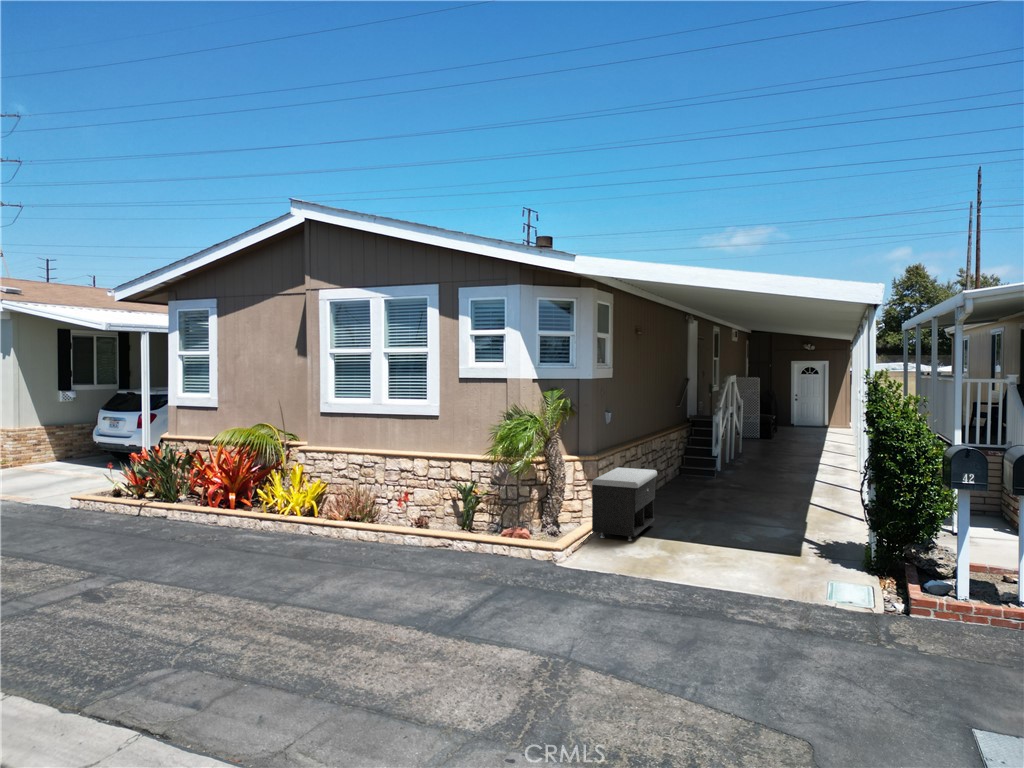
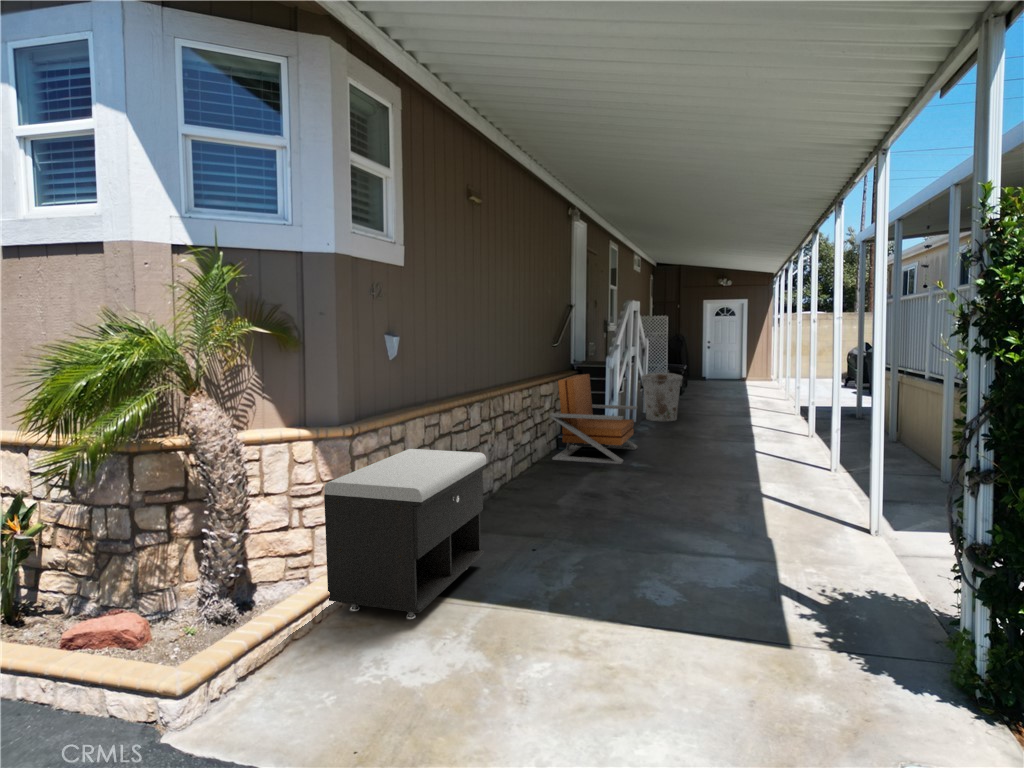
trash can: none [737,422,768,460] -> present [641,370,683,421]
lounge chair: none [676,427,734,486] -> present [549,374,637,464]

